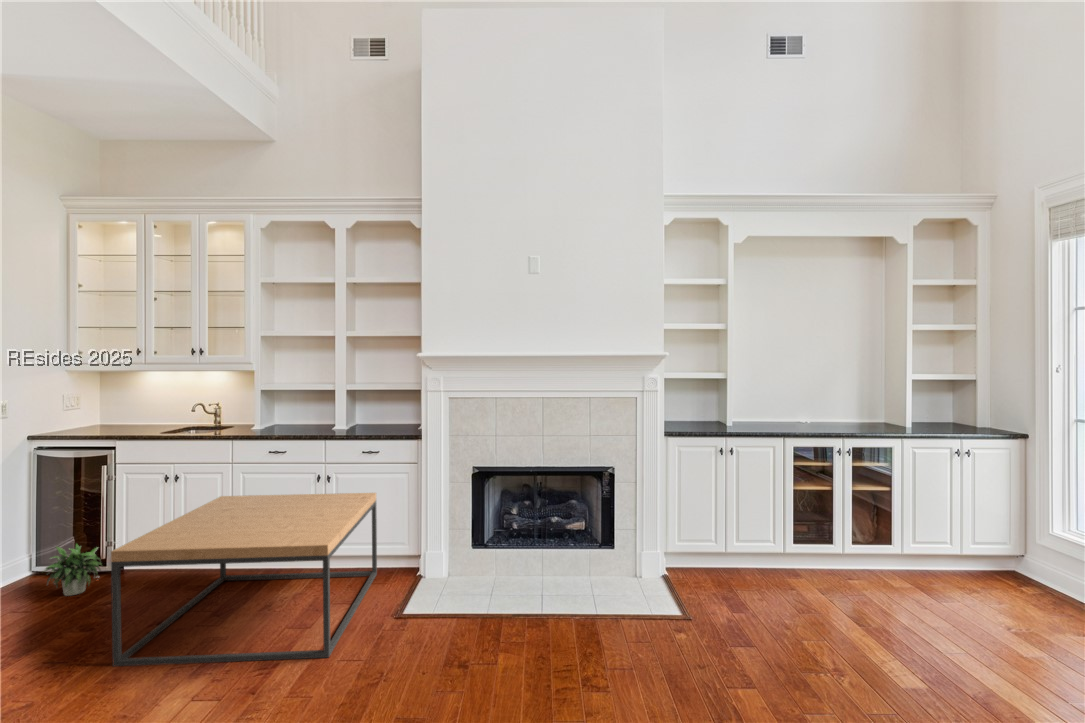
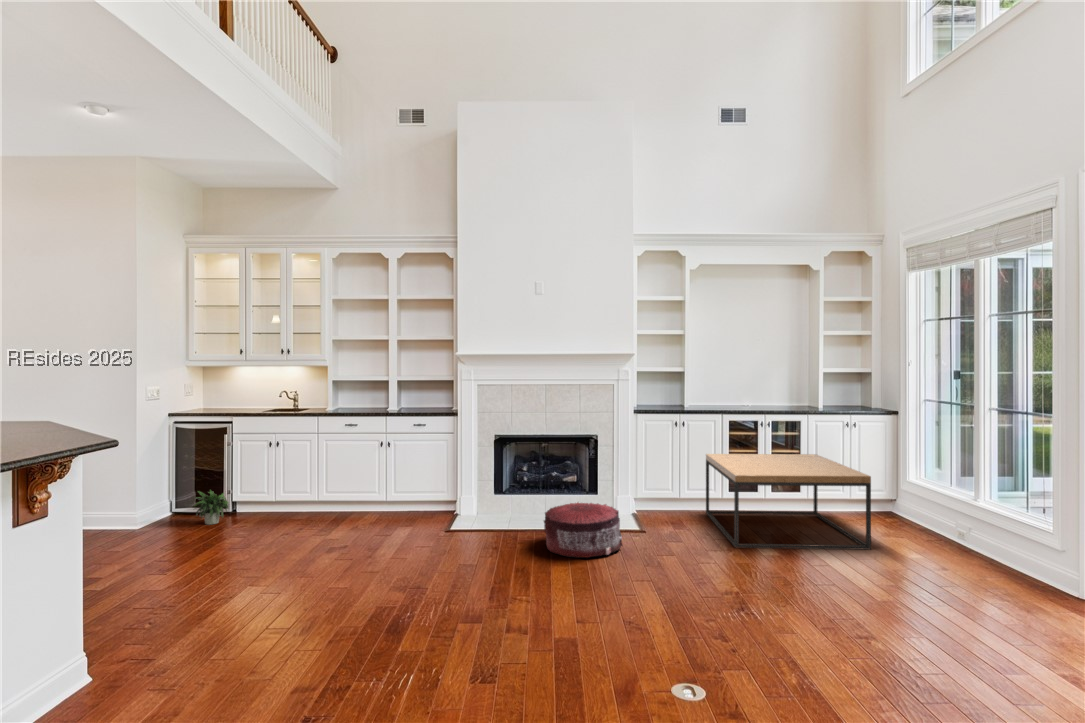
coffee table: present [111,493,377,666] -> present [706,454,871,550]
pouf: none [537,574,660,684] -> present [544,503,623,558]

